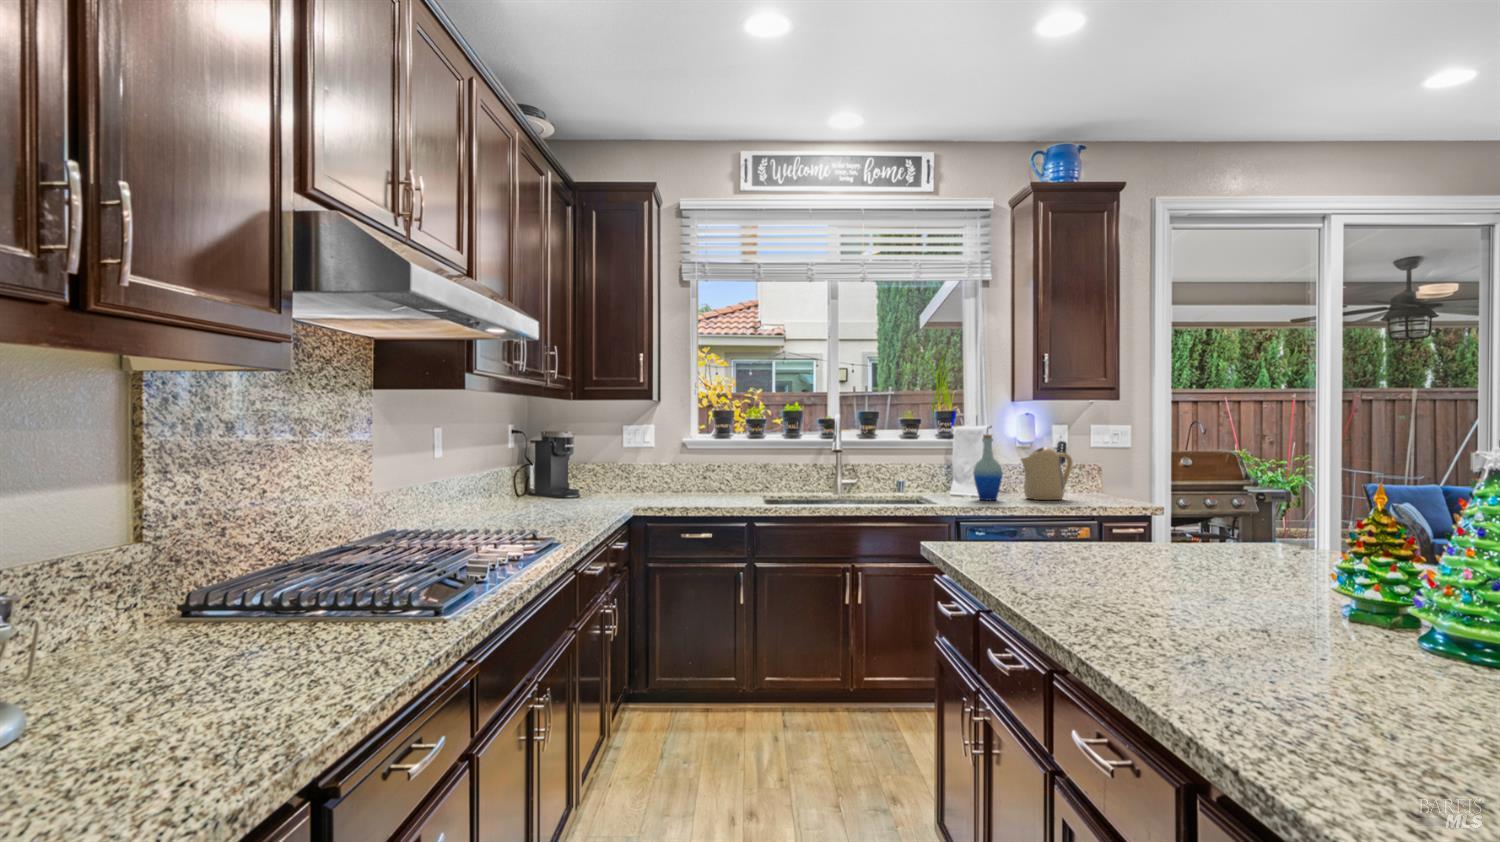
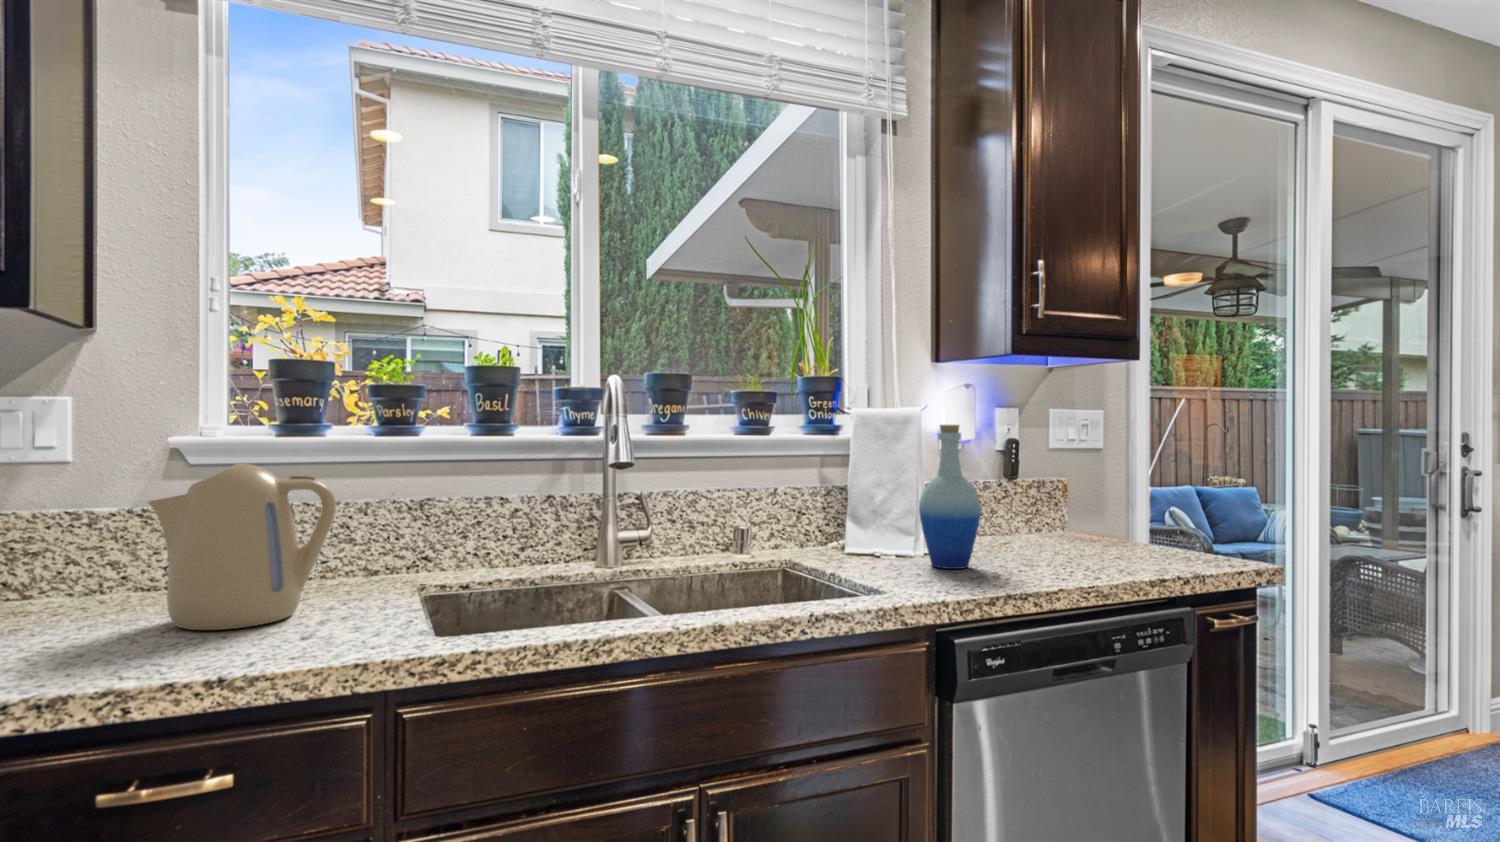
kettle: present [1021,447,1072,500] -> present [148,463,336,630]

